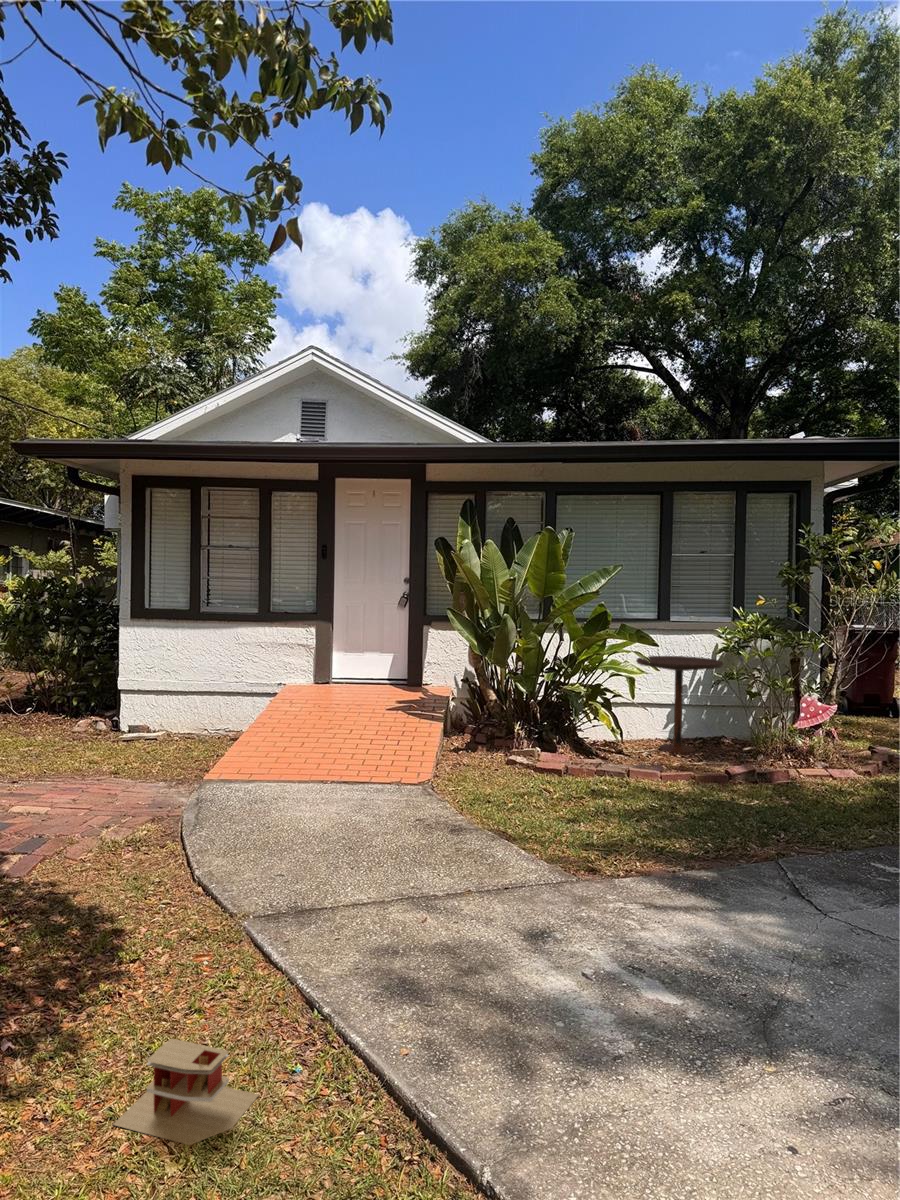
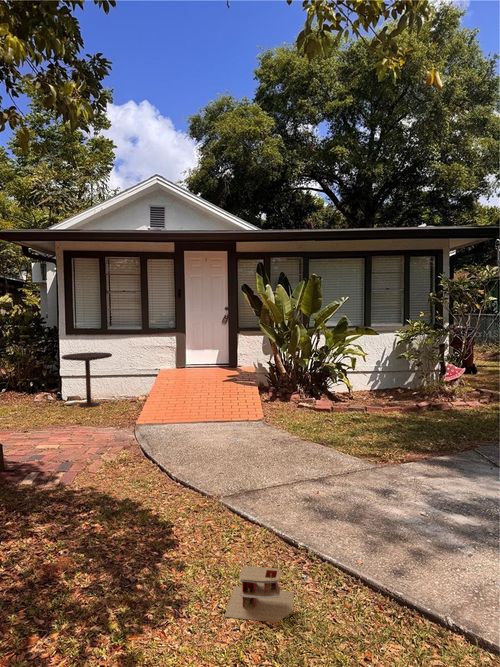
pedestal table: present [636,656,723,754] -> present [61,352,112,408]

